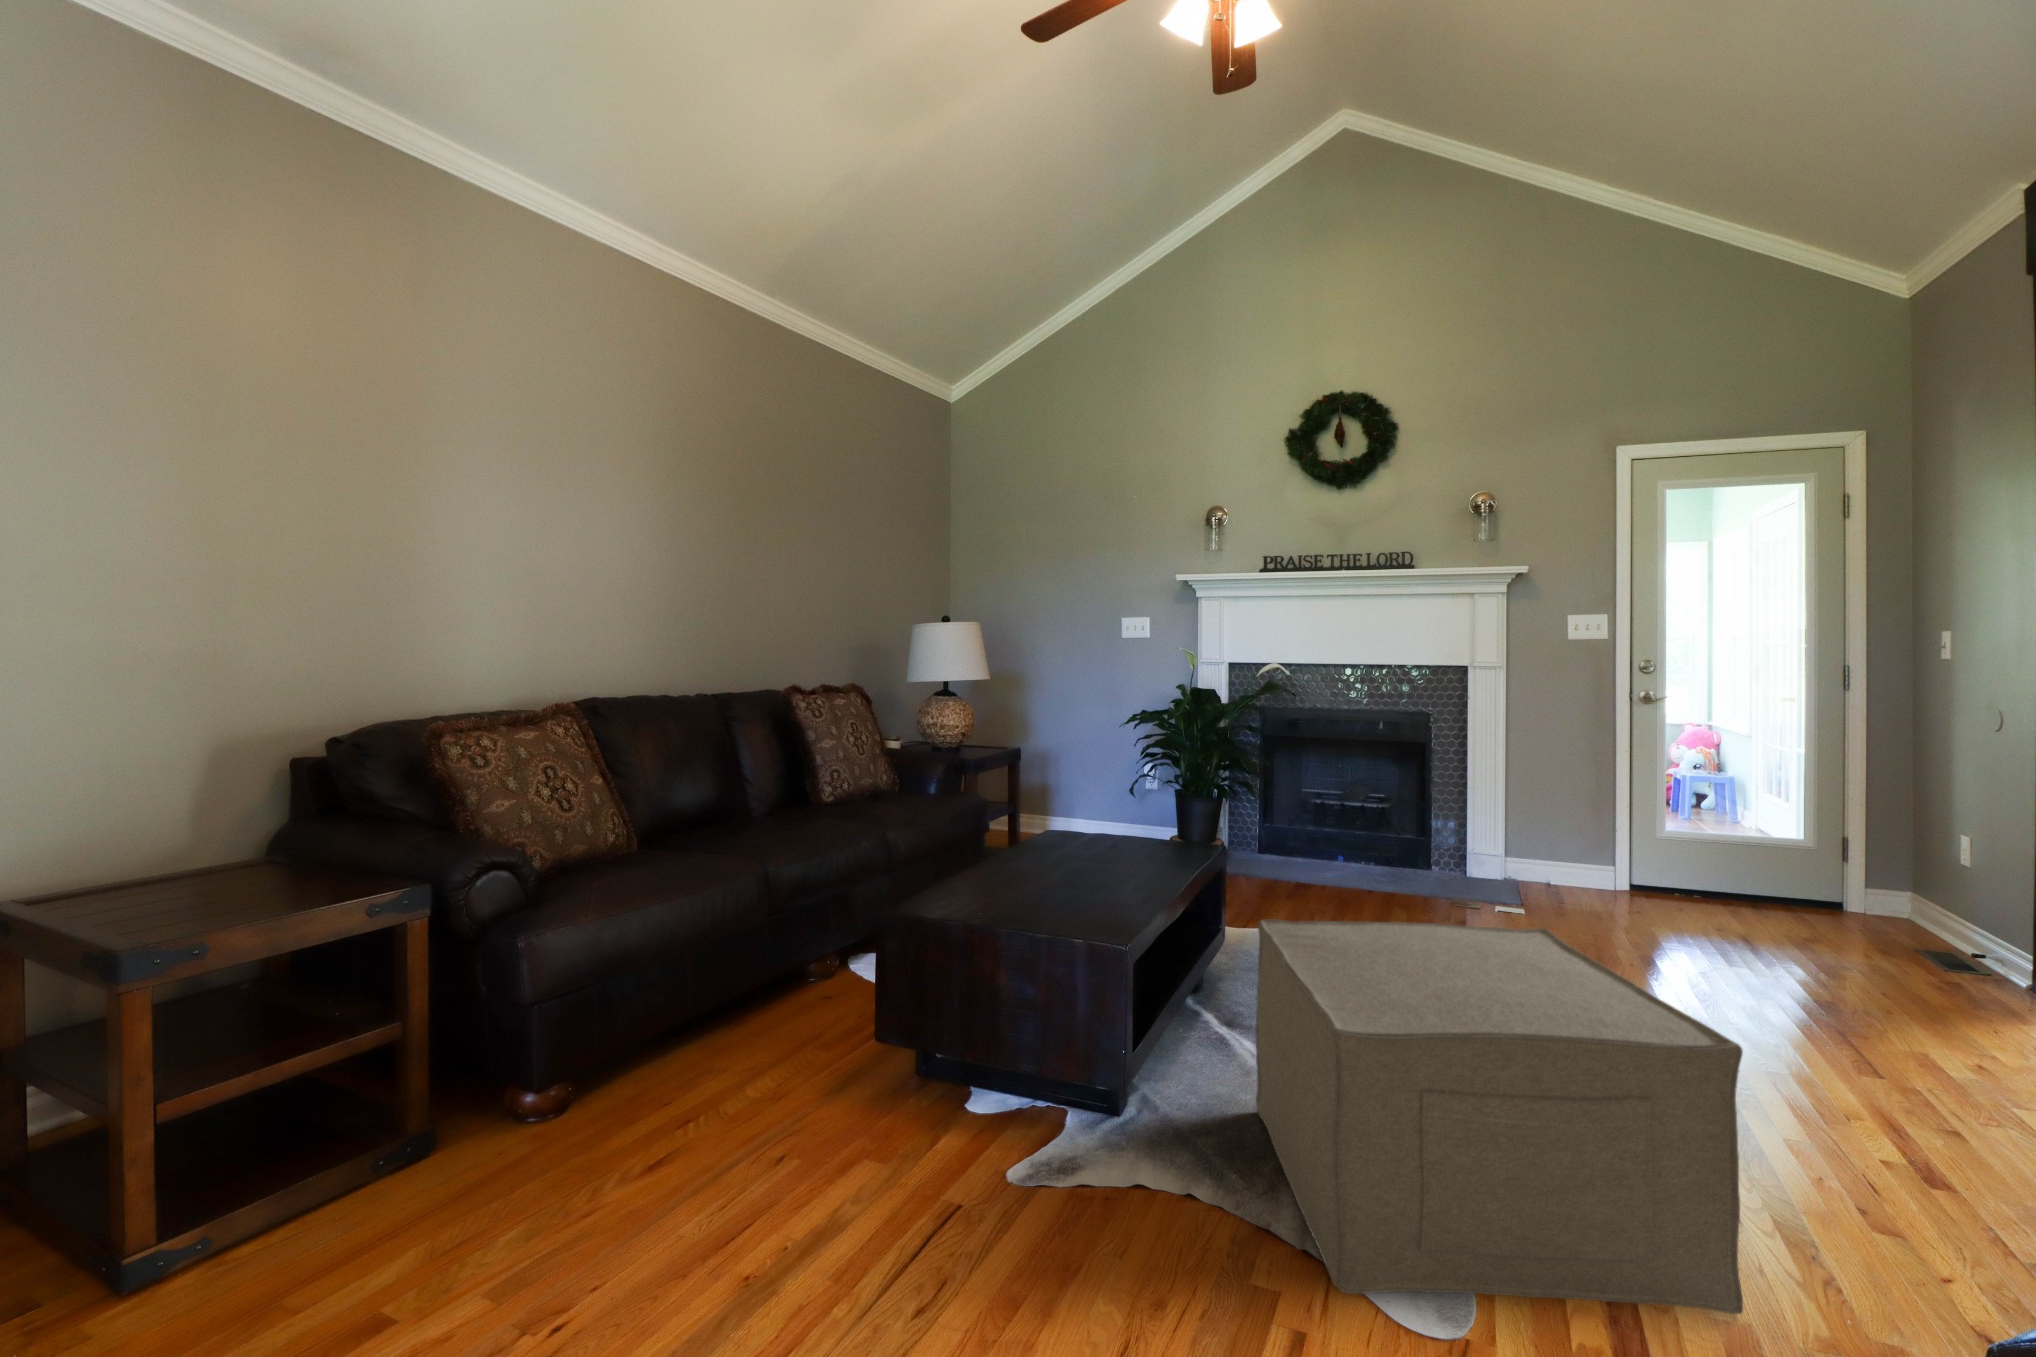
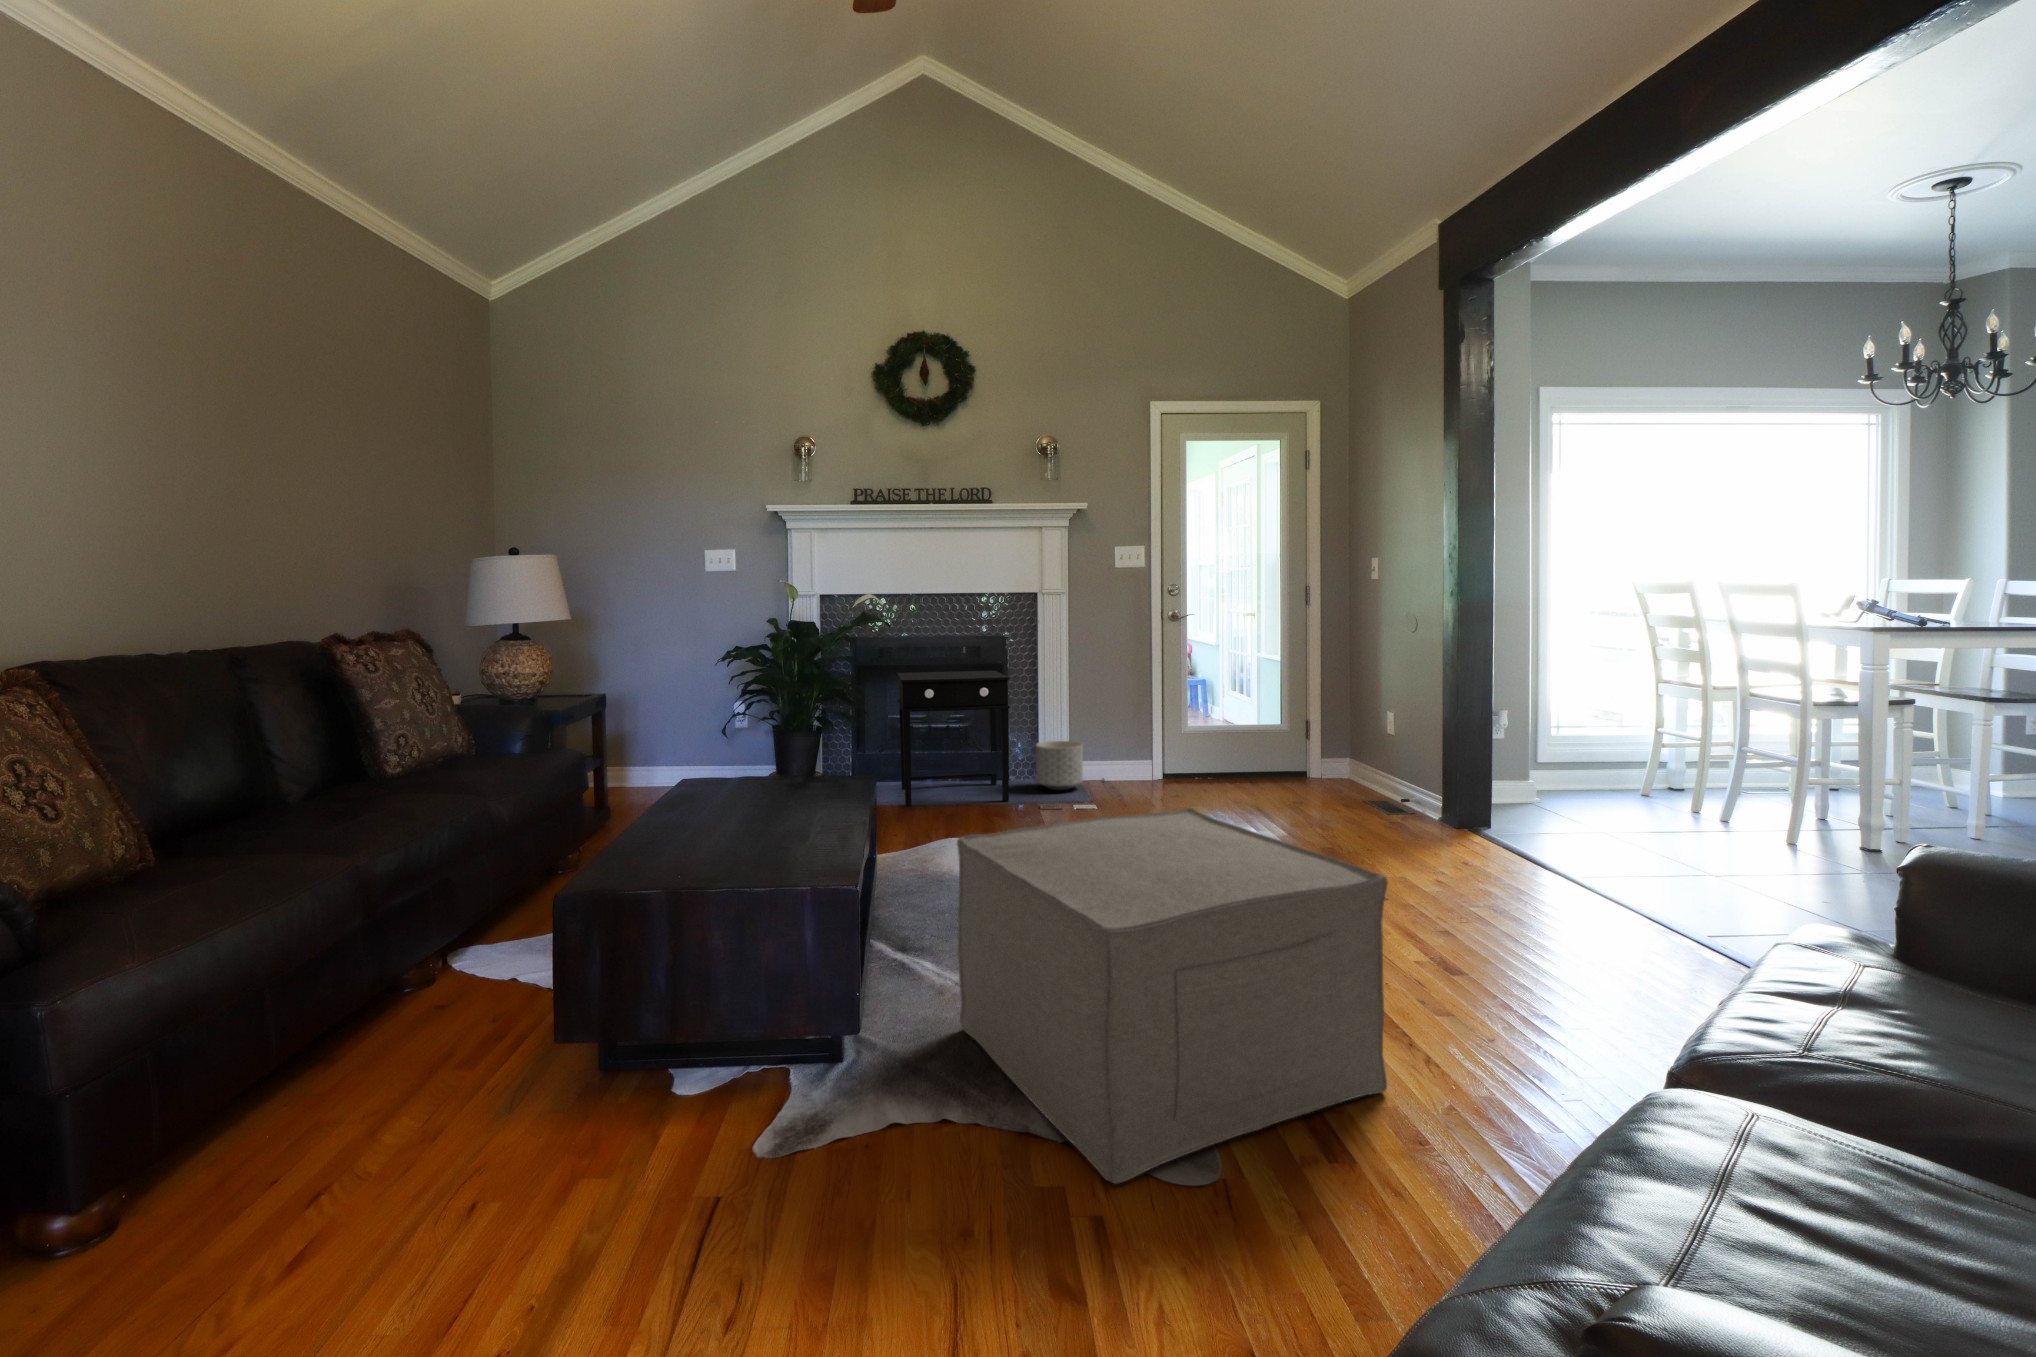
side table: none [1297,745,1419,894] -> present [897,671,1010,807]
planter: none [1456,832,1516,891] -> present [1036,741,1083,790]

